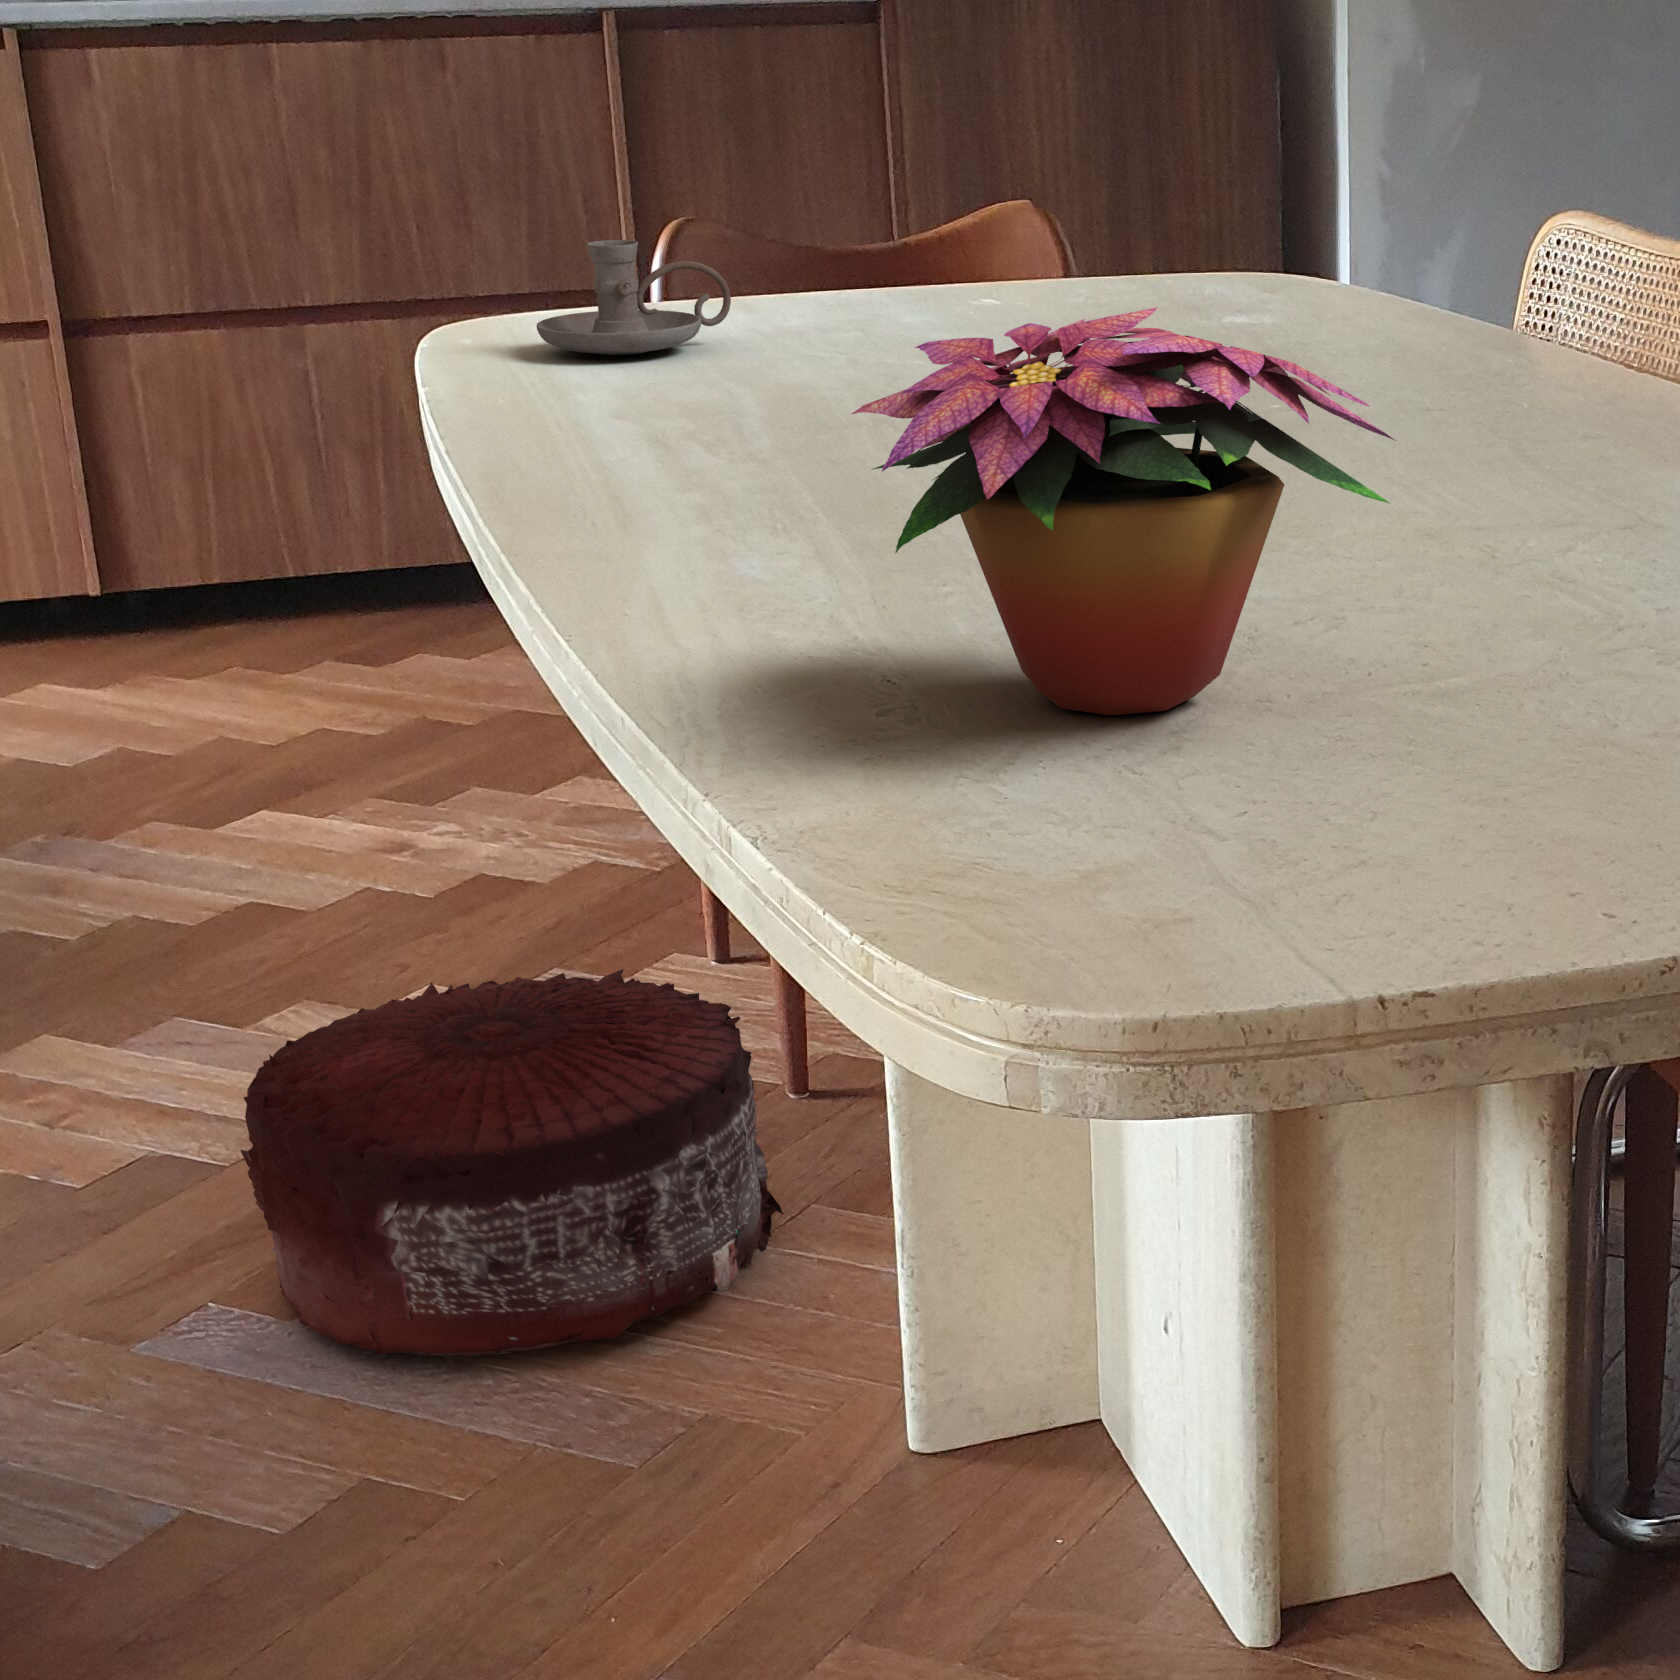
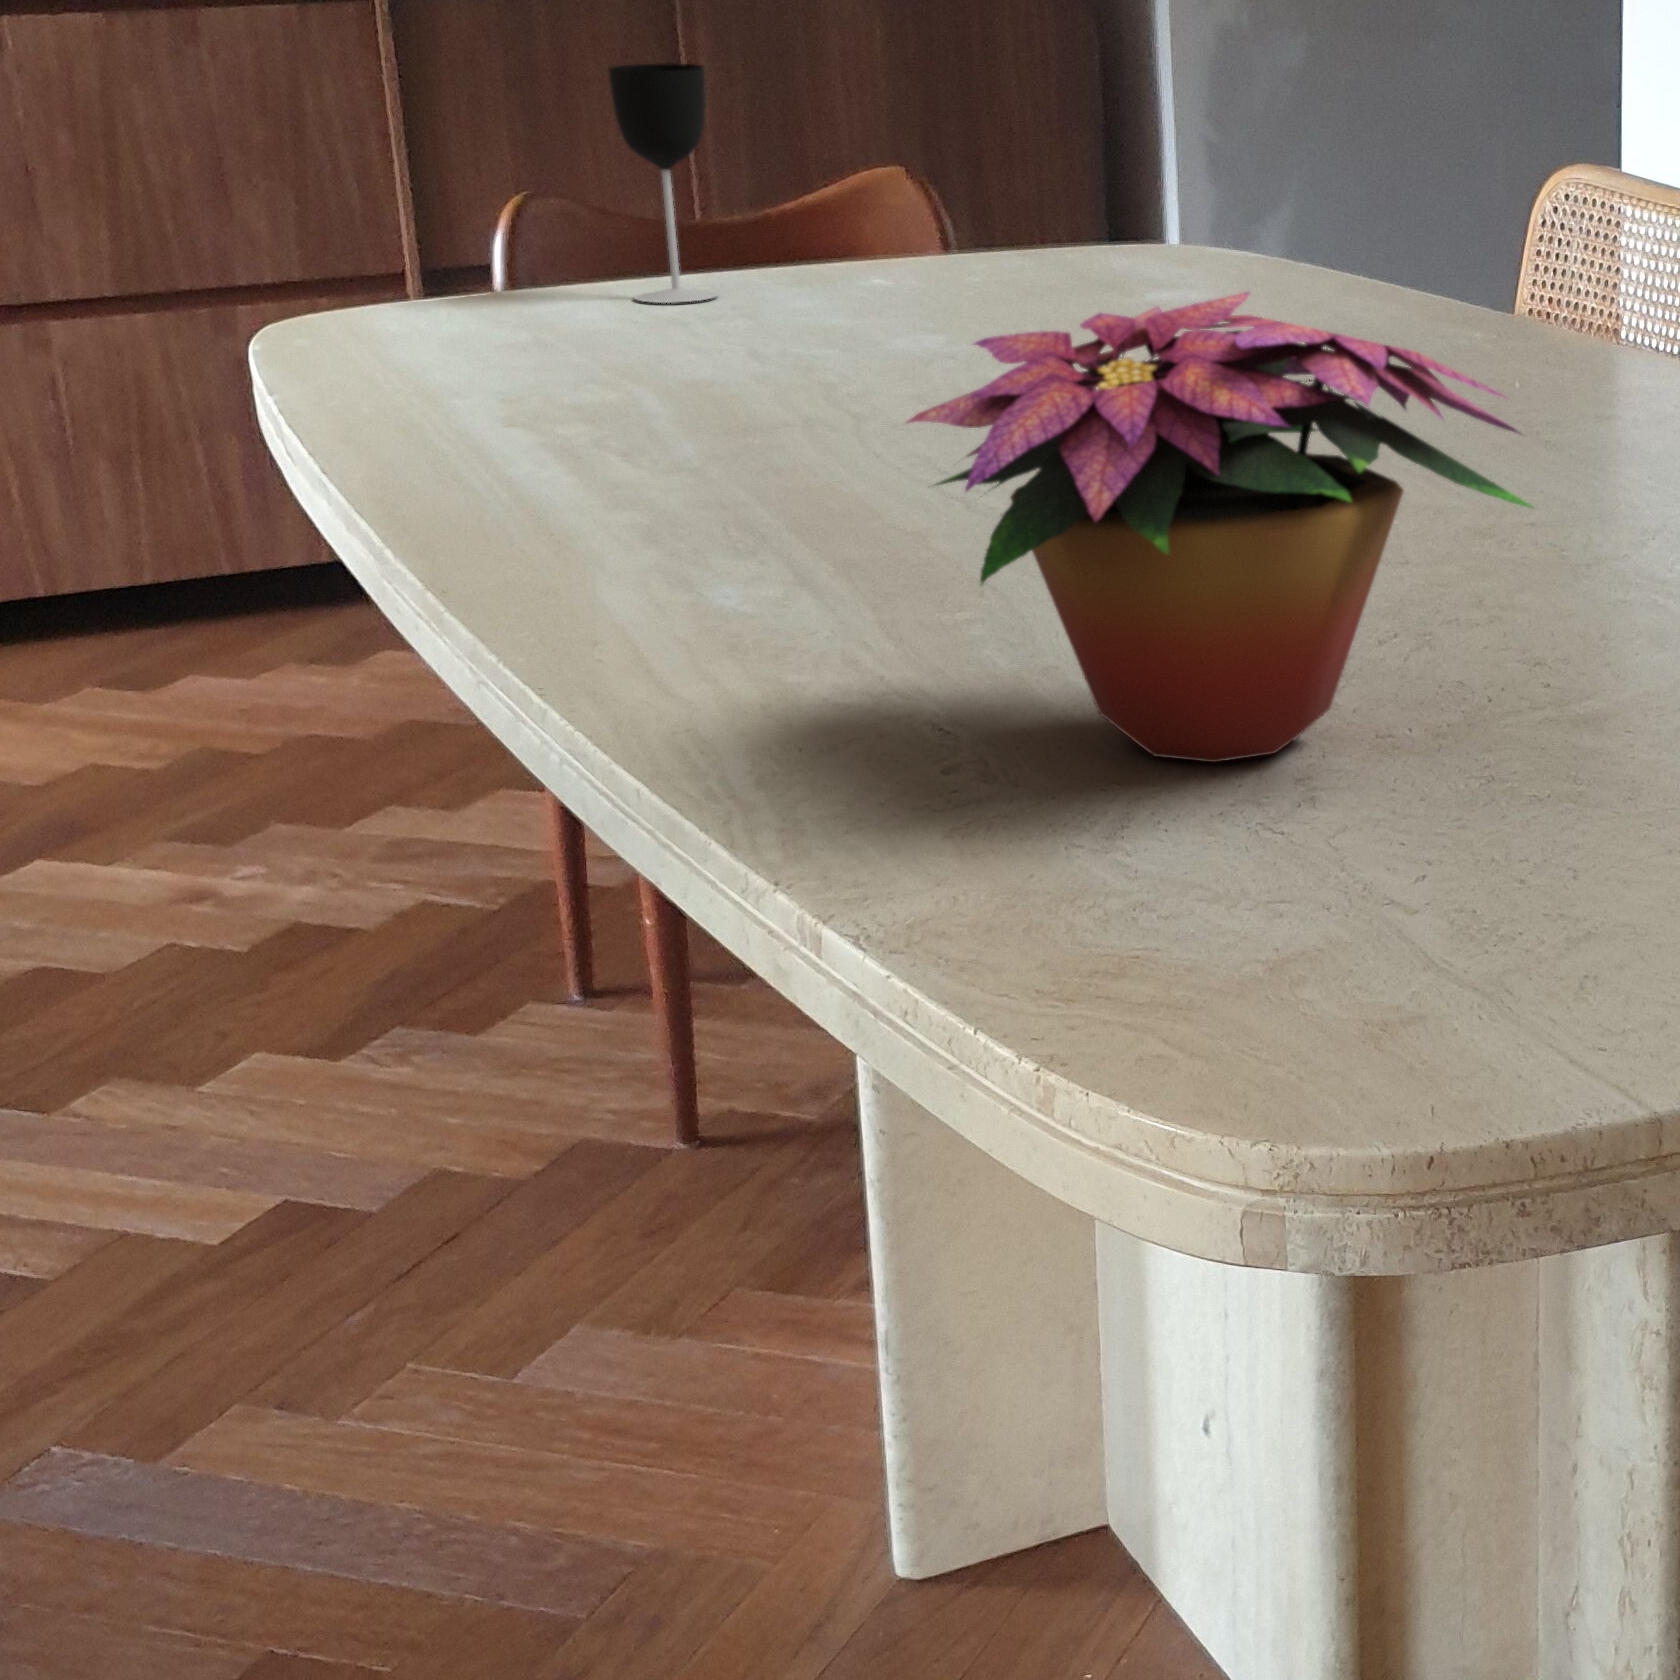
wine glass: none [752,97,847,315] -> present [608,64,719,303]
candle holder: present [537,240,731,355] -> none [384,224,602,353]
pouf: present [241,969,783,1356] -> none [80,1038,706,1502]

